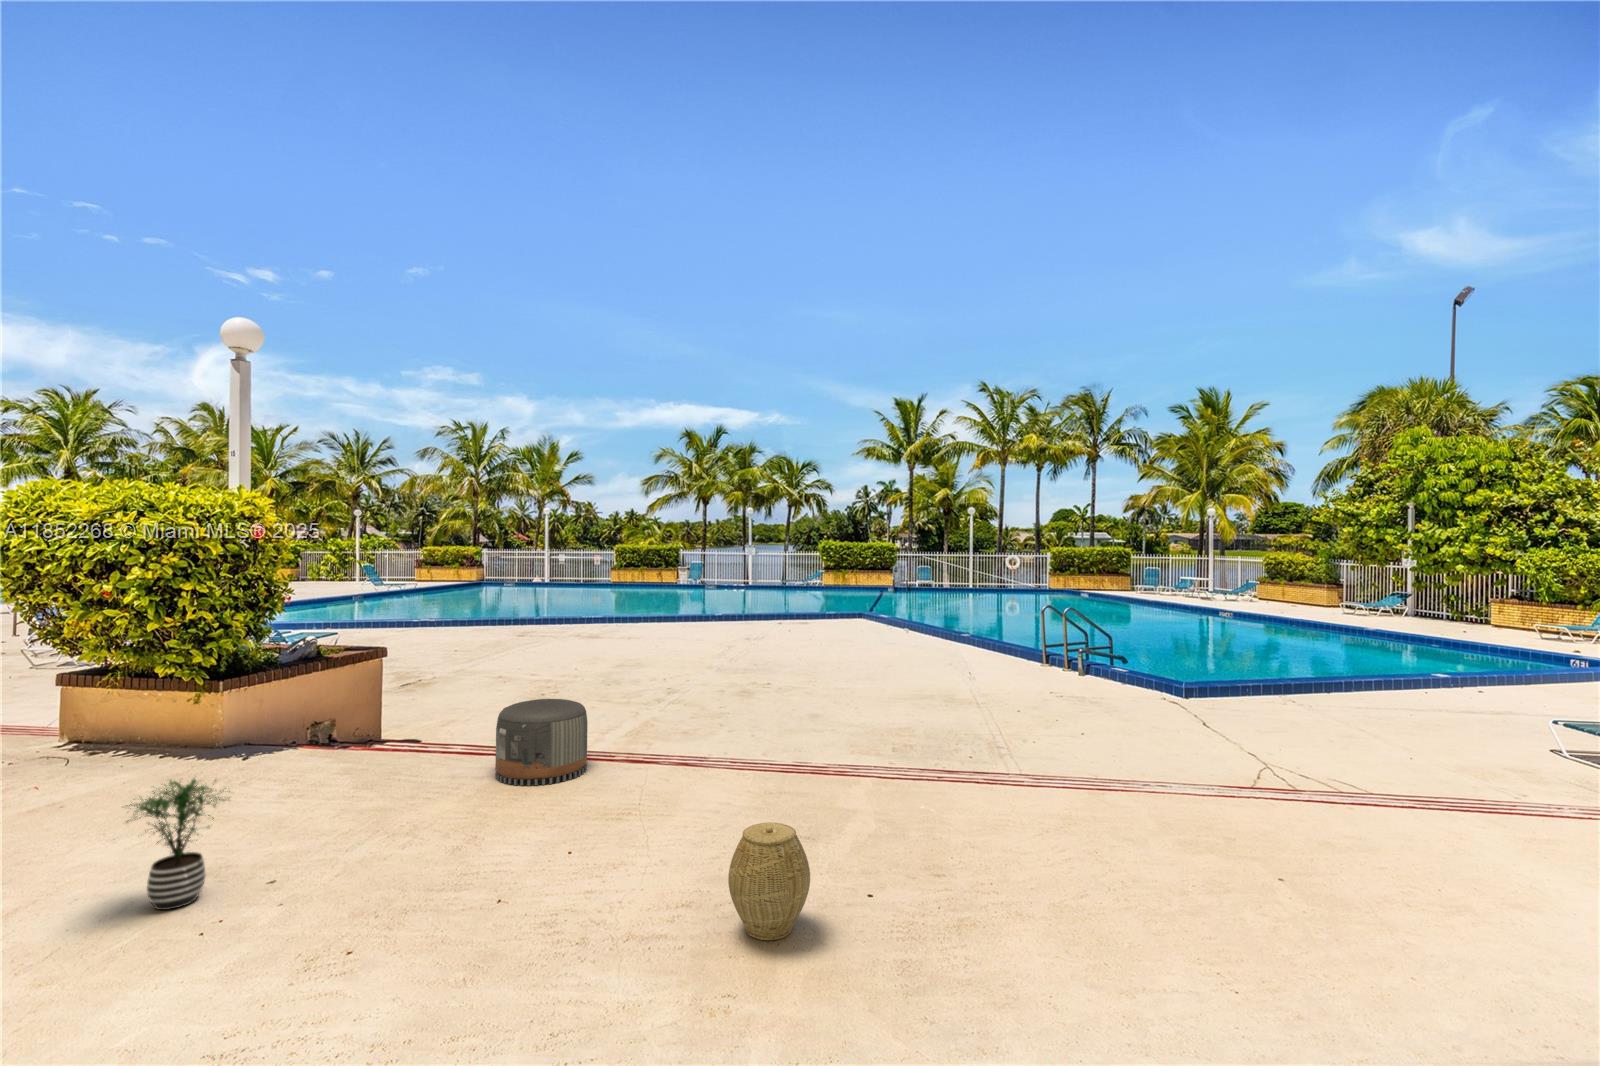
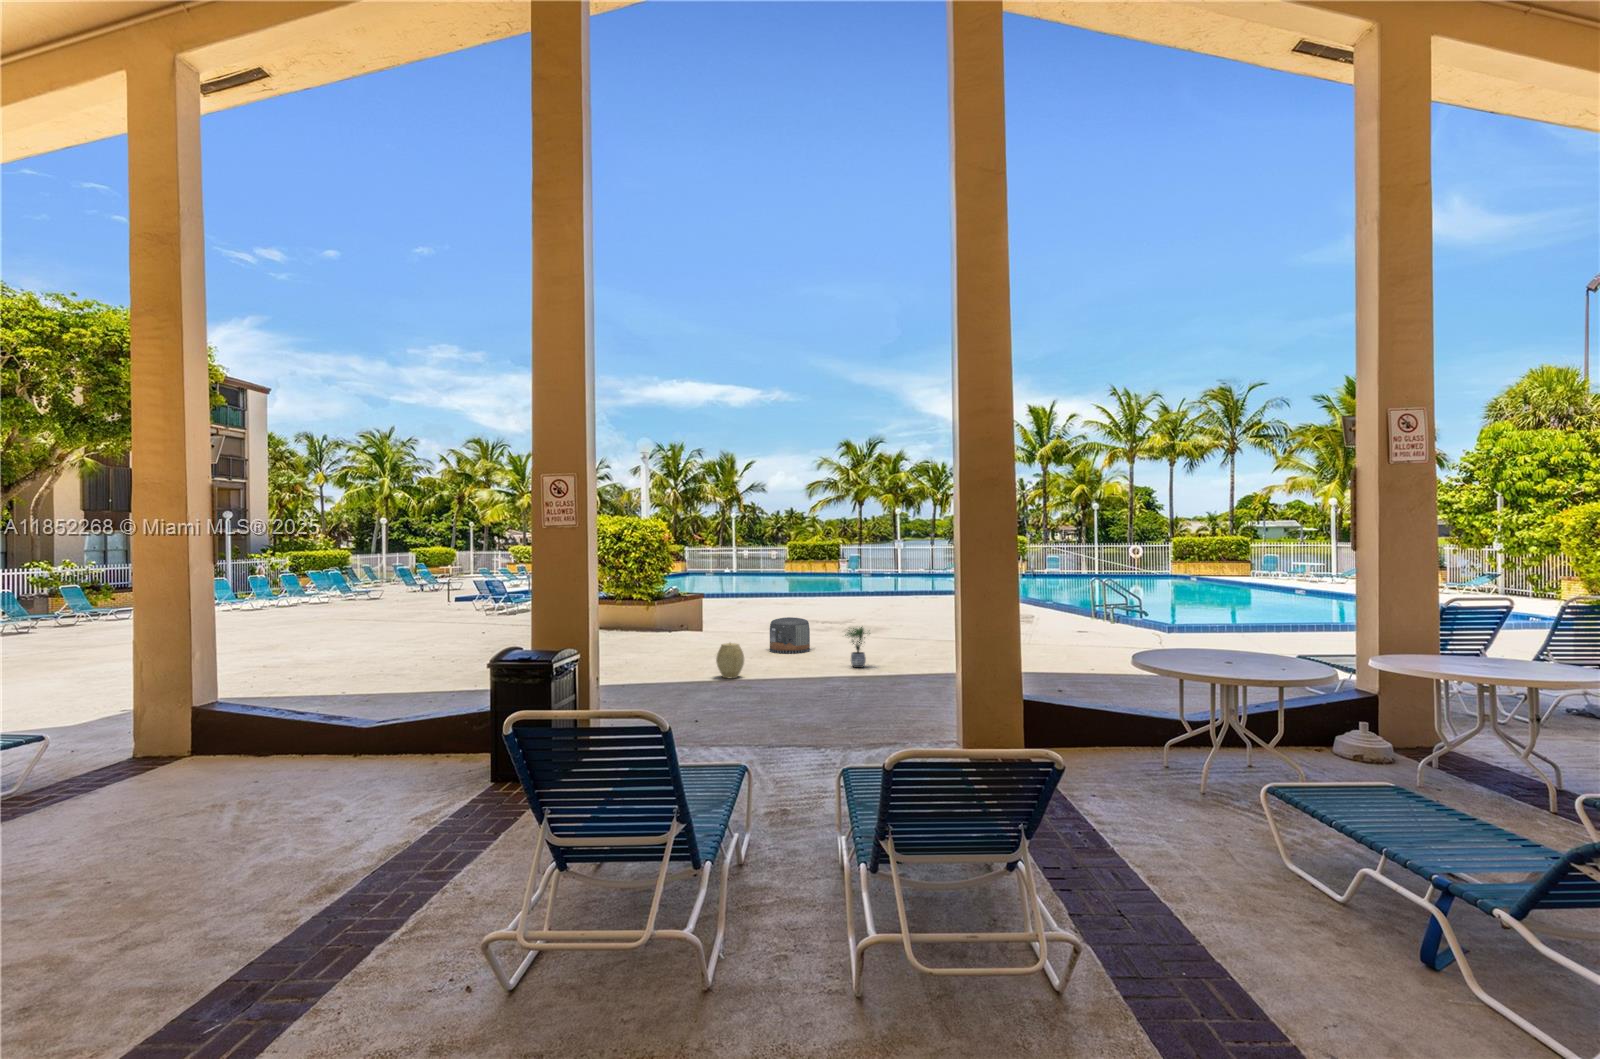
potted plant: present [126,779,229,910] -> present [845,626,870,668]
woven basket: present [728,822,810,940] -> present [716,643,744,678]

